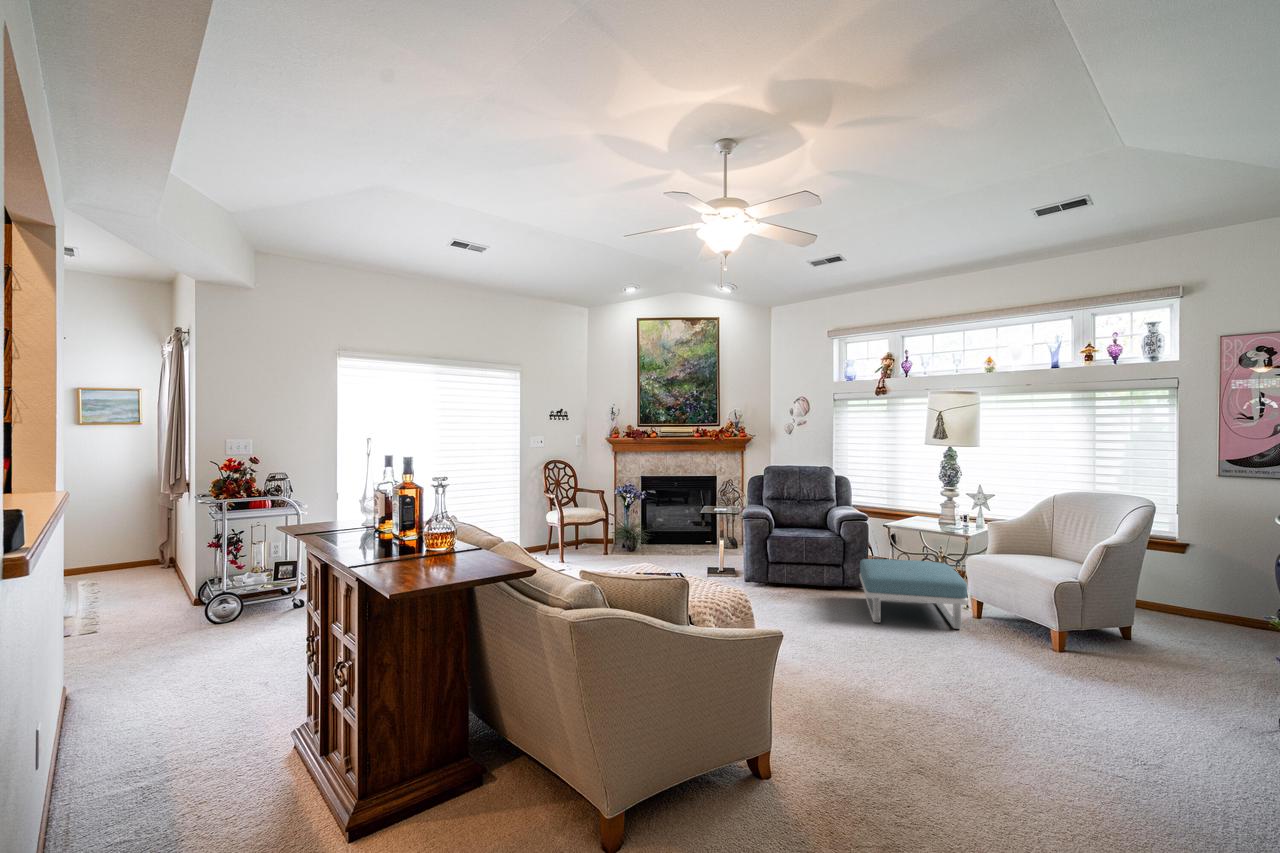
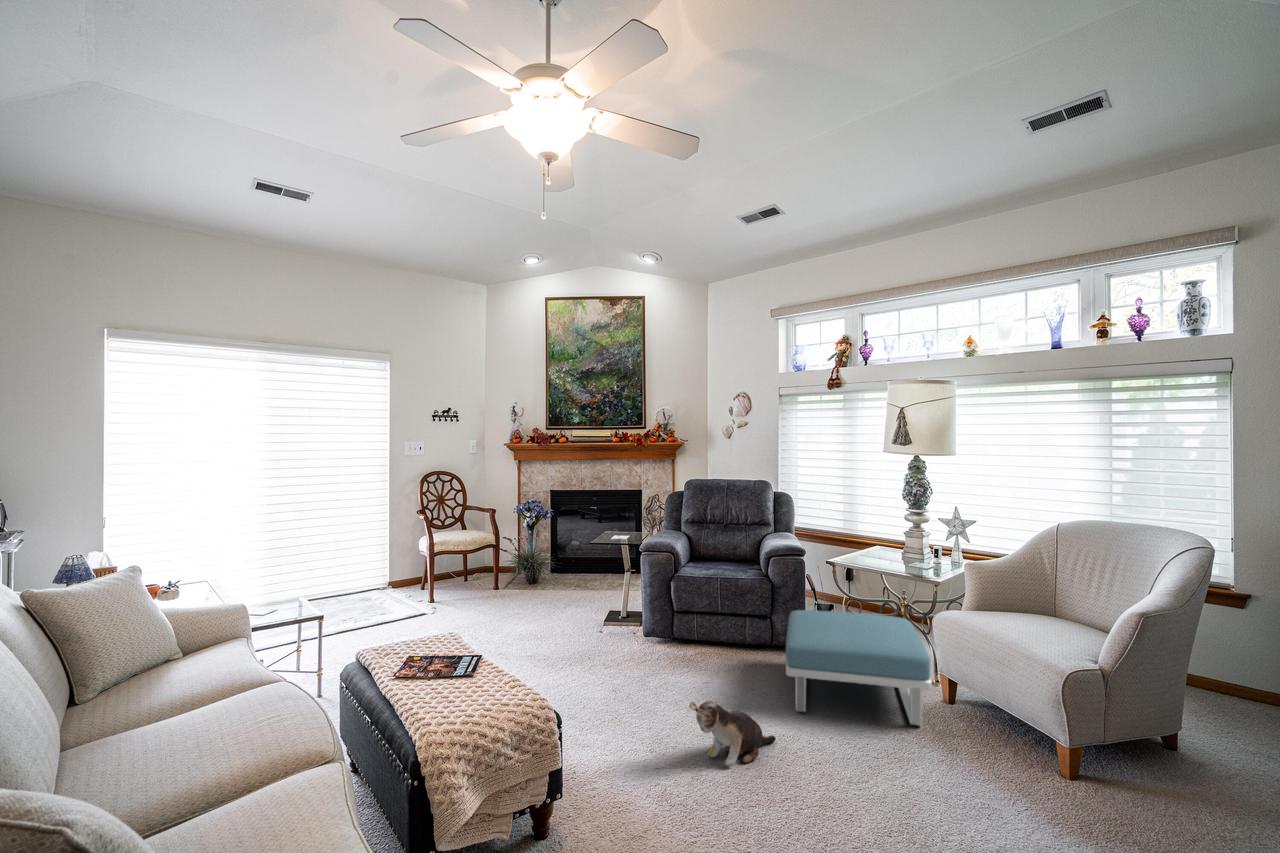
plush toy: none [814,606,865,647] -> present [689,701,775,766]

